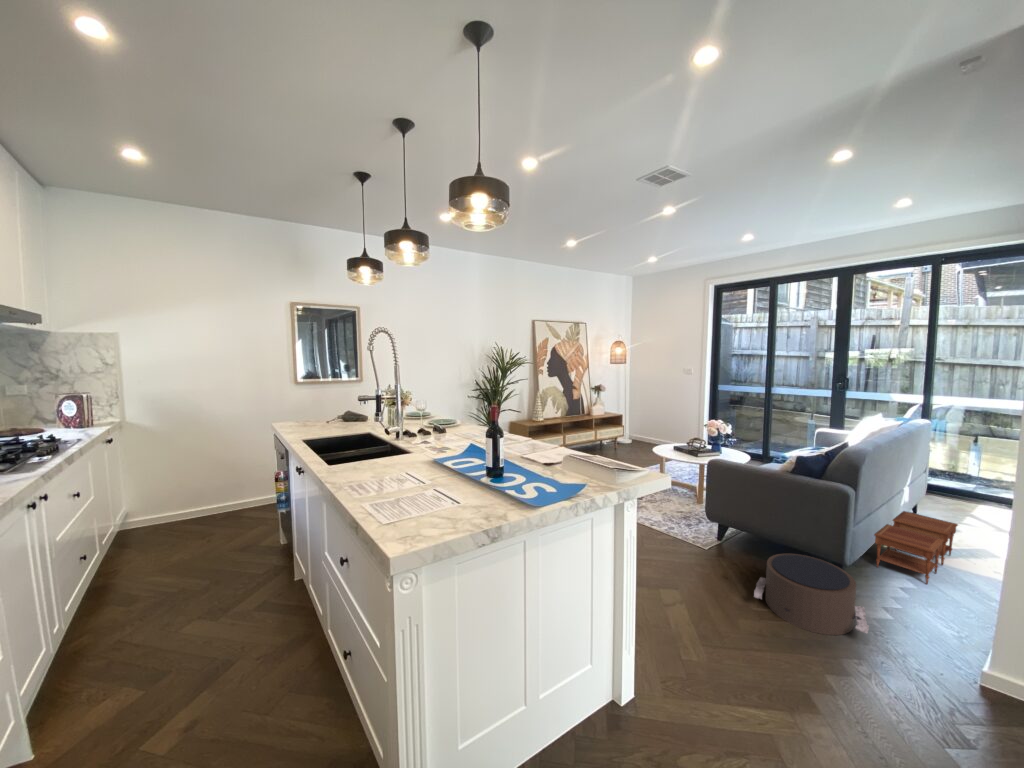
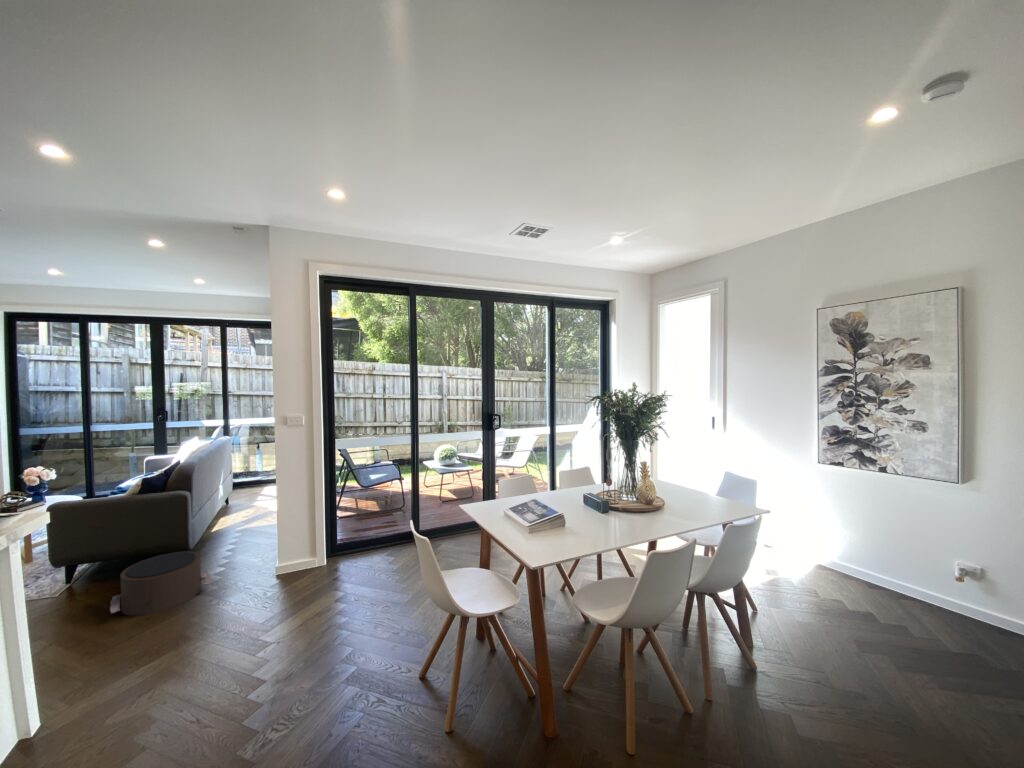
side table: present [874,511,958,584] -> none [205,498,254,547]

